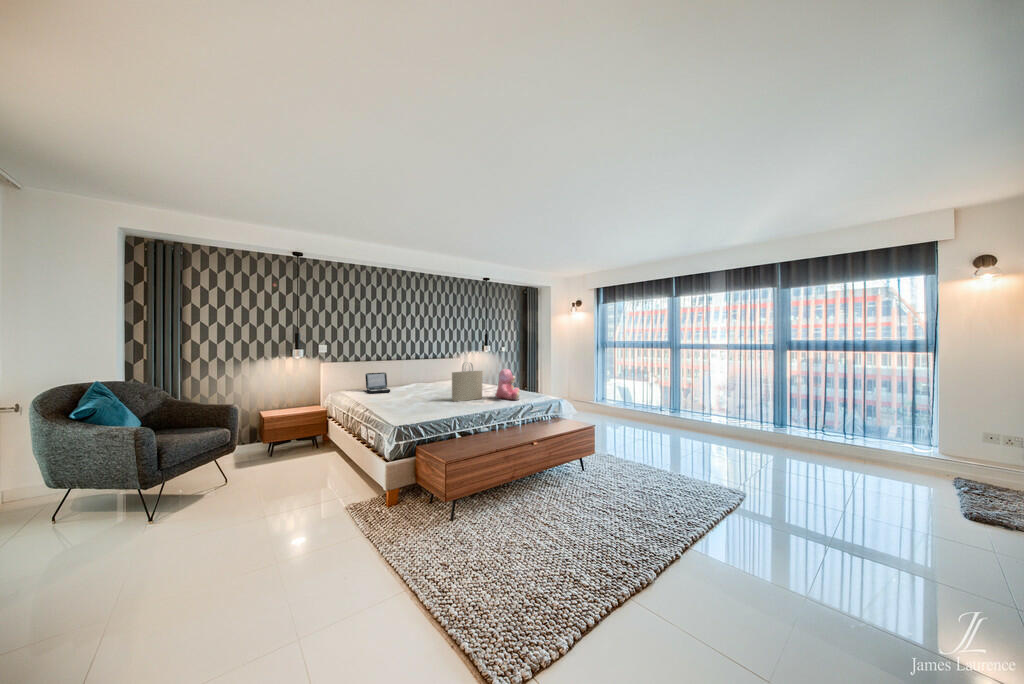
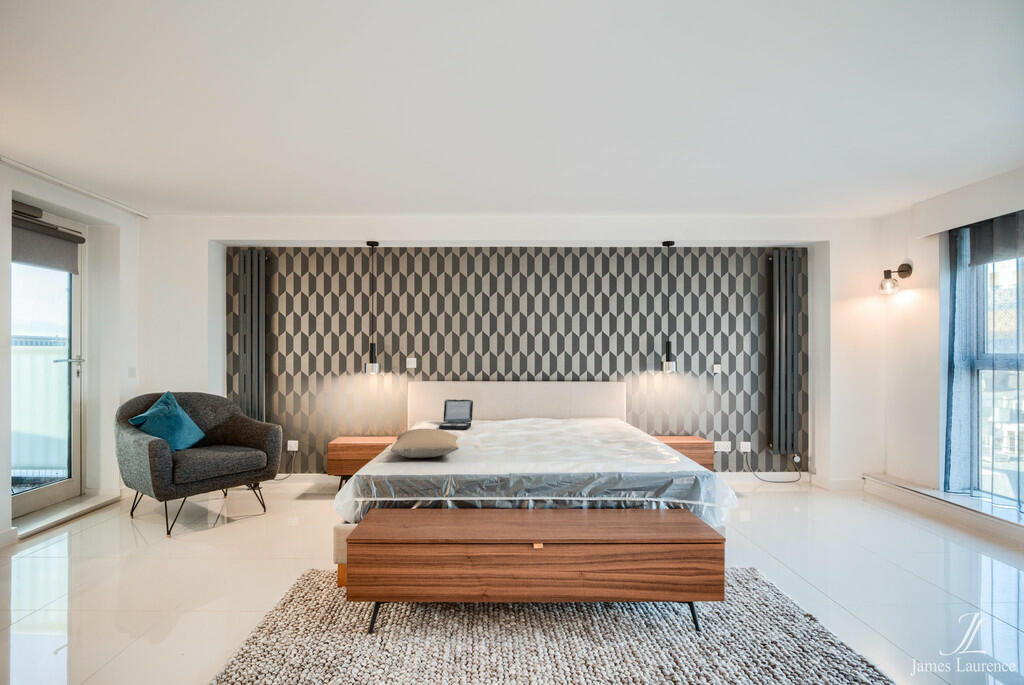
tote bag: present [452,362,482,401] -> none [505,393,561,456]
teddy bear: present [495,369,520,400] -> none [579,407,631,465]
pillow: none [380,389,442,409] -> present [391,429,459,458]

